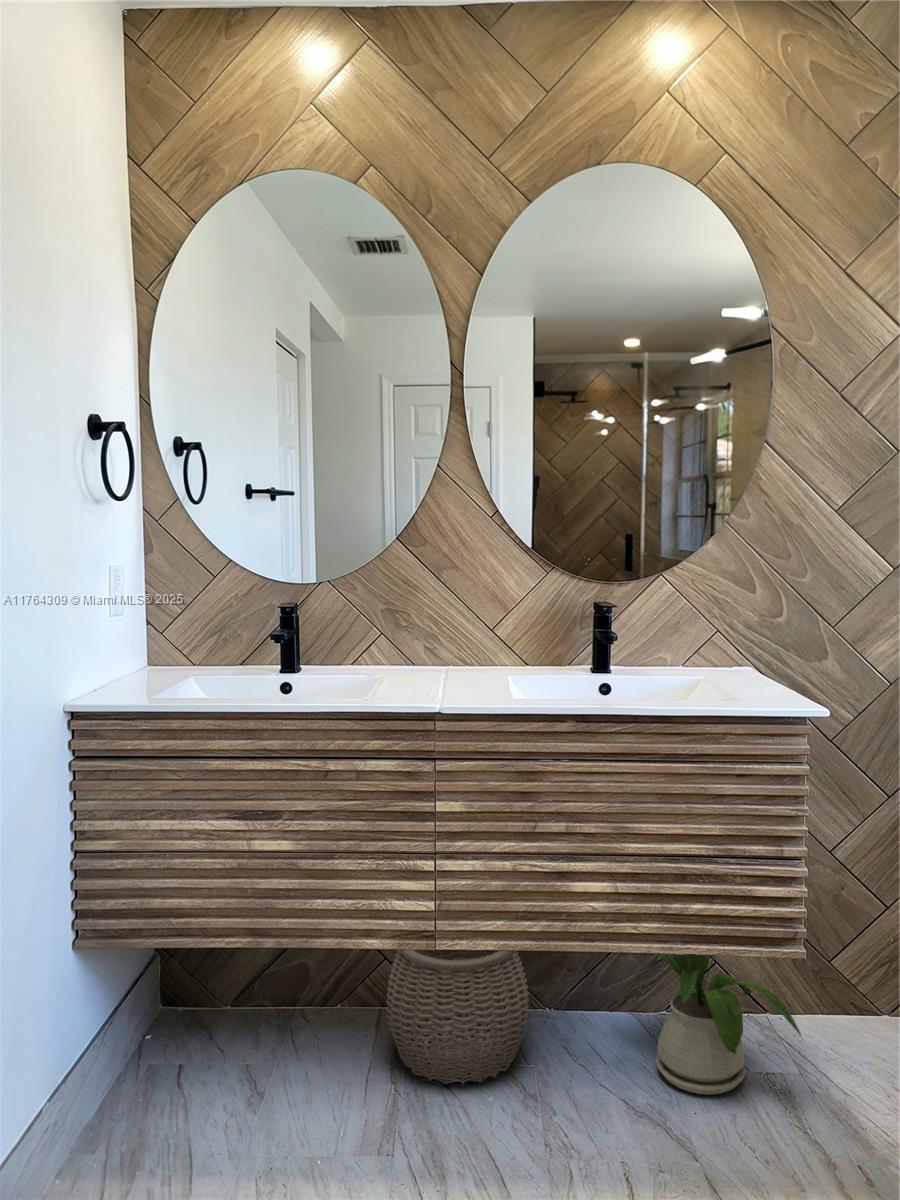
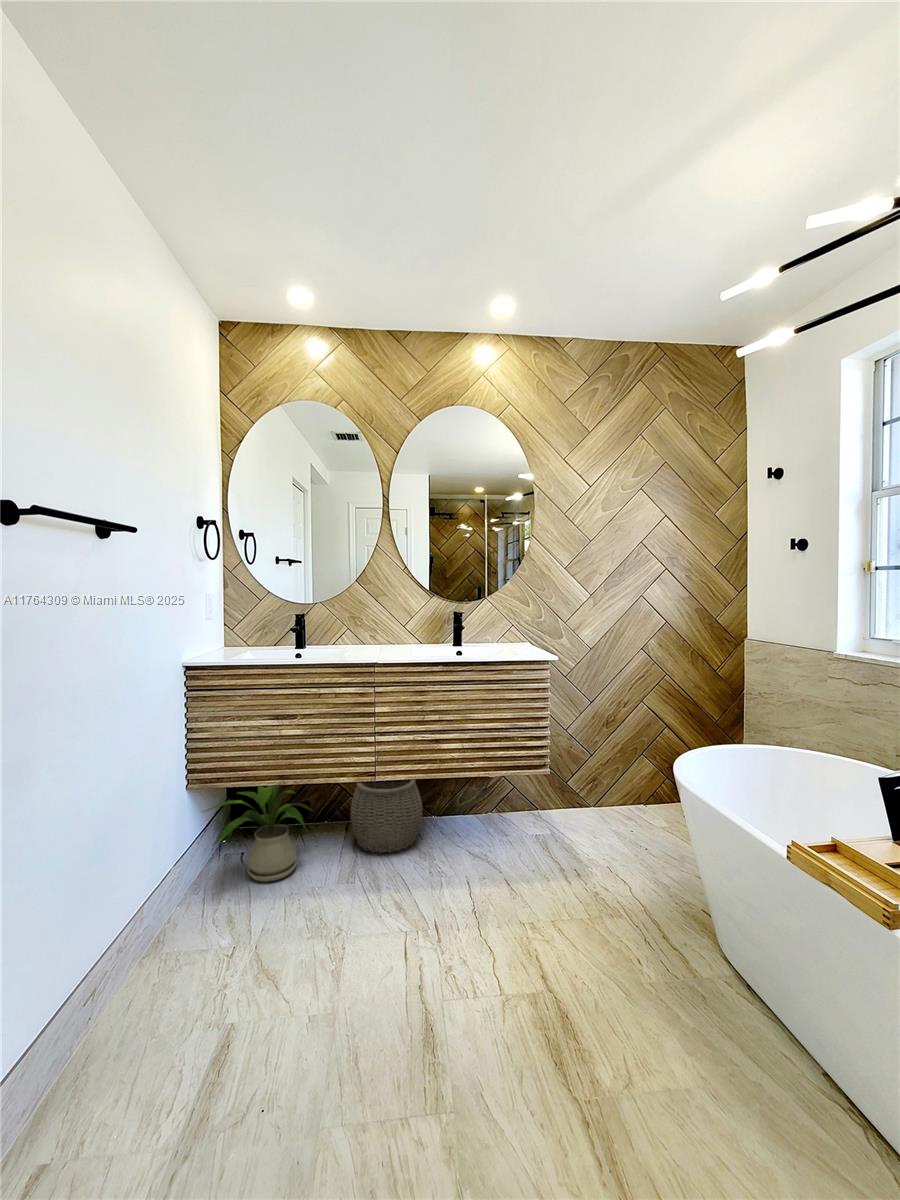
house plant: present [612,953,801,1095] -> present [204,784,314,882]

